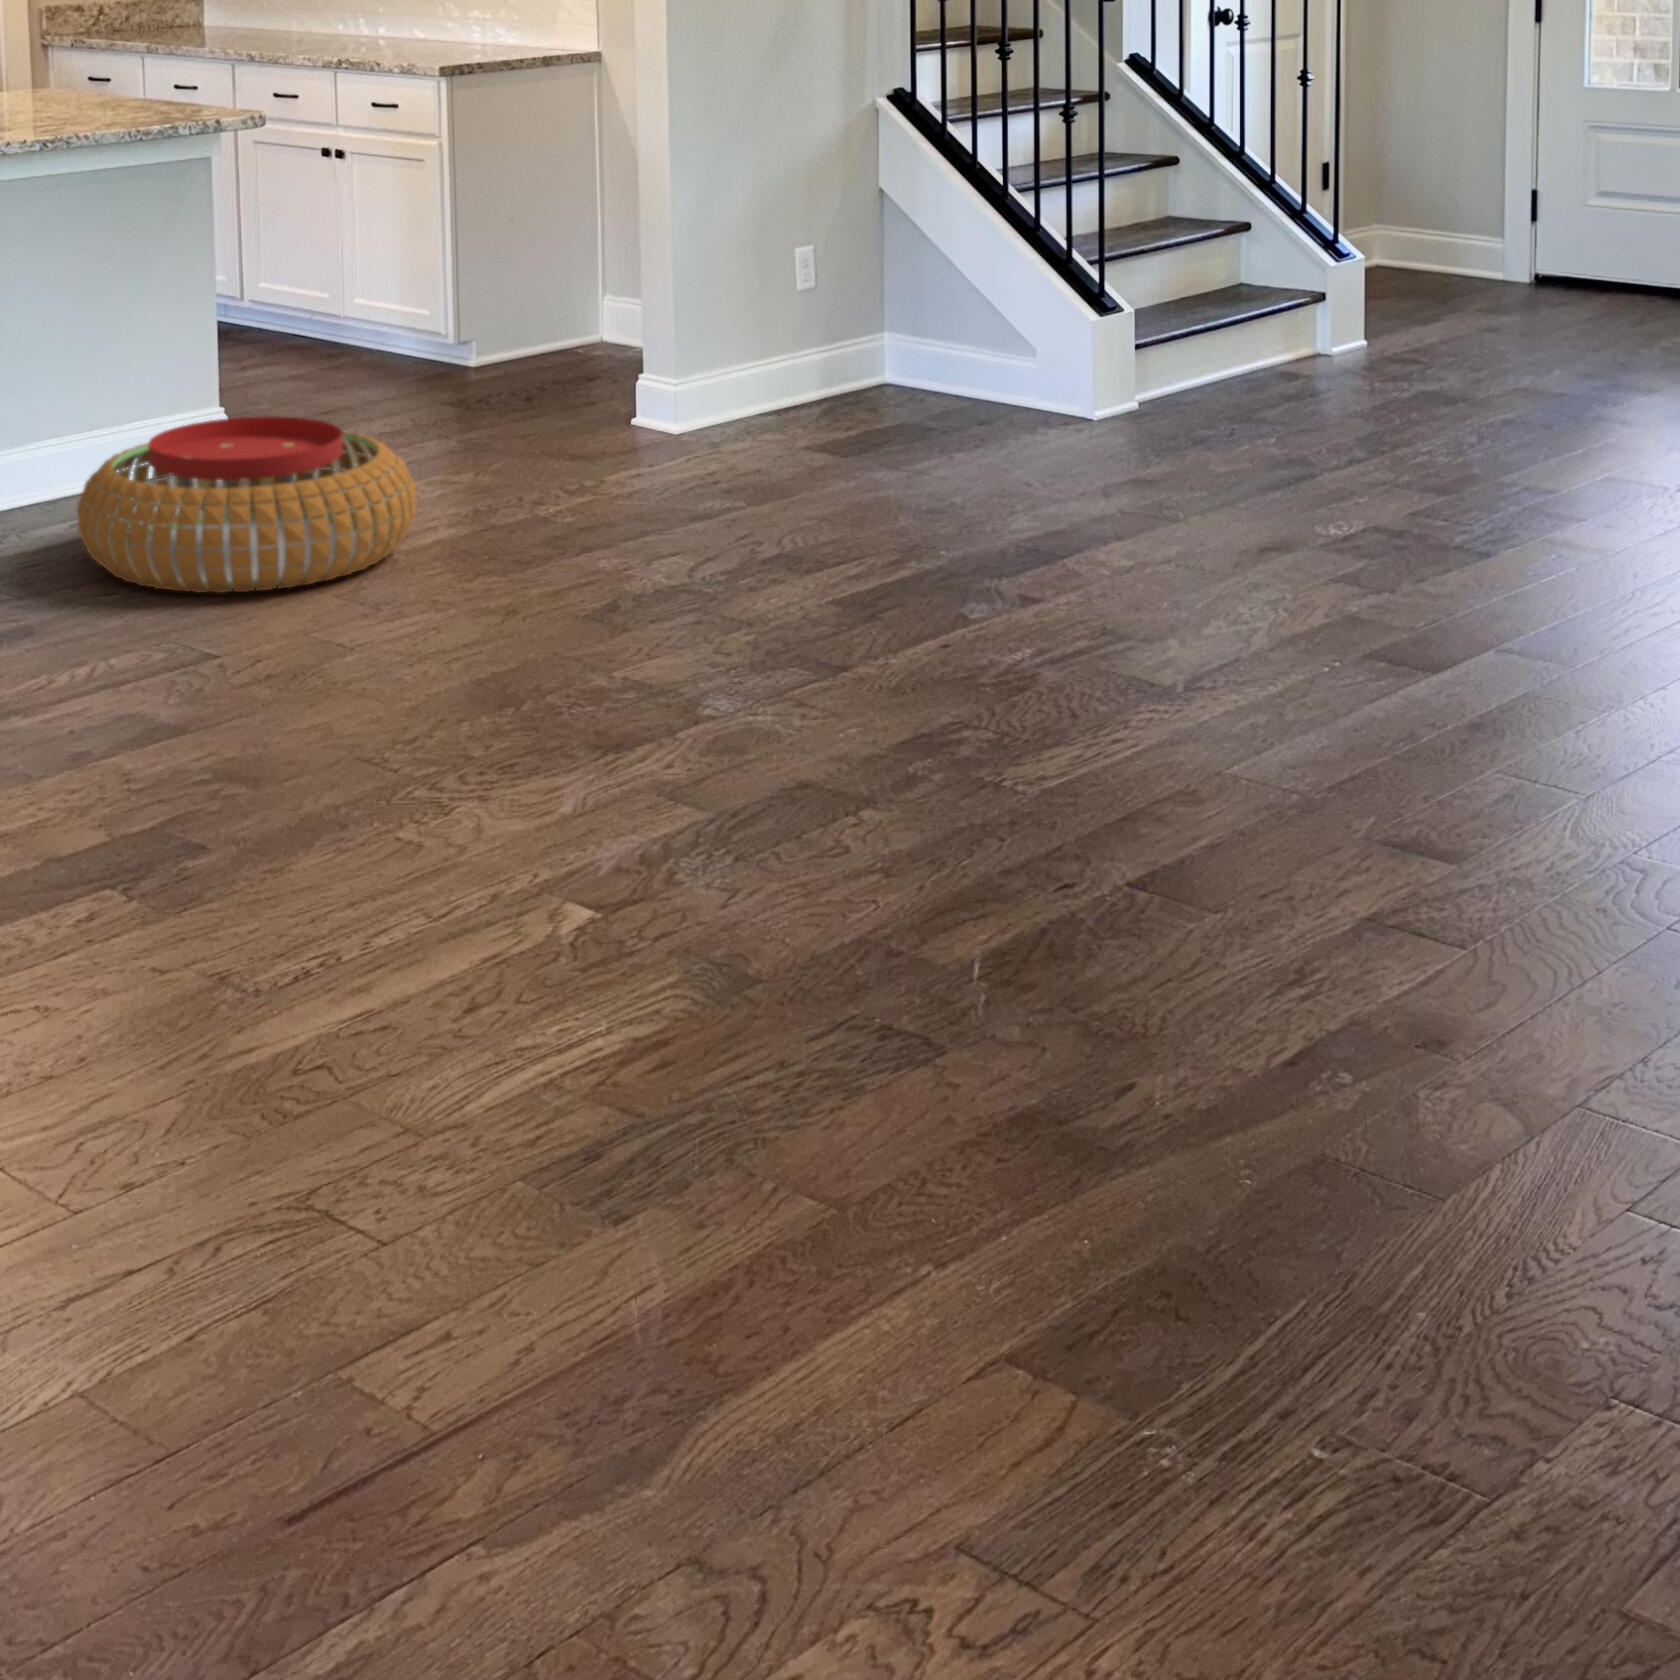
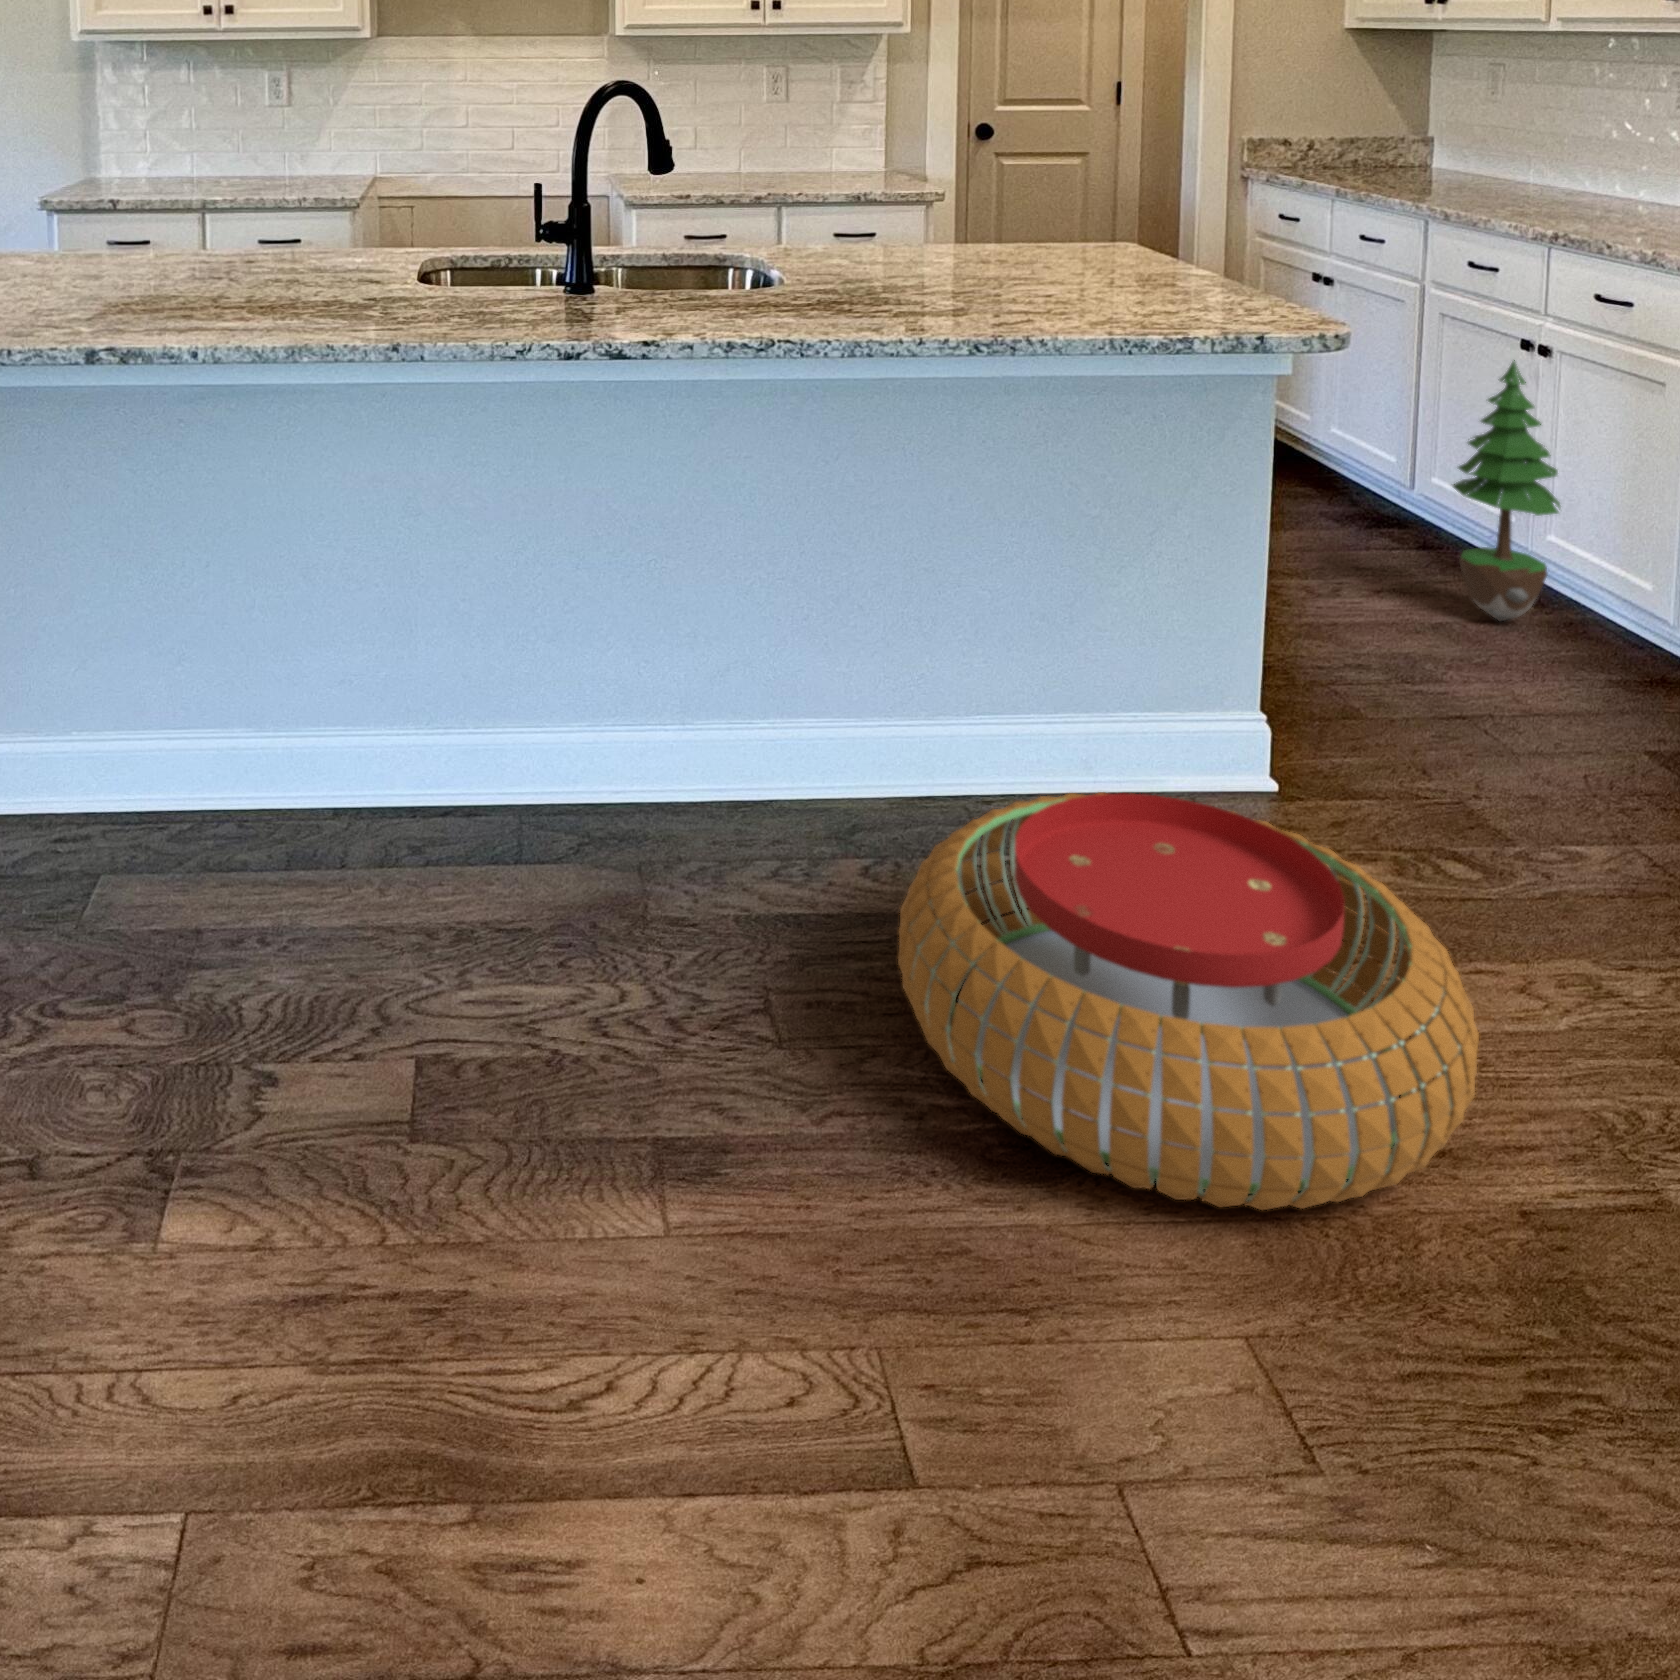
potted tree: none [290,158,367,367] -> present [1453,360,1560,621]

